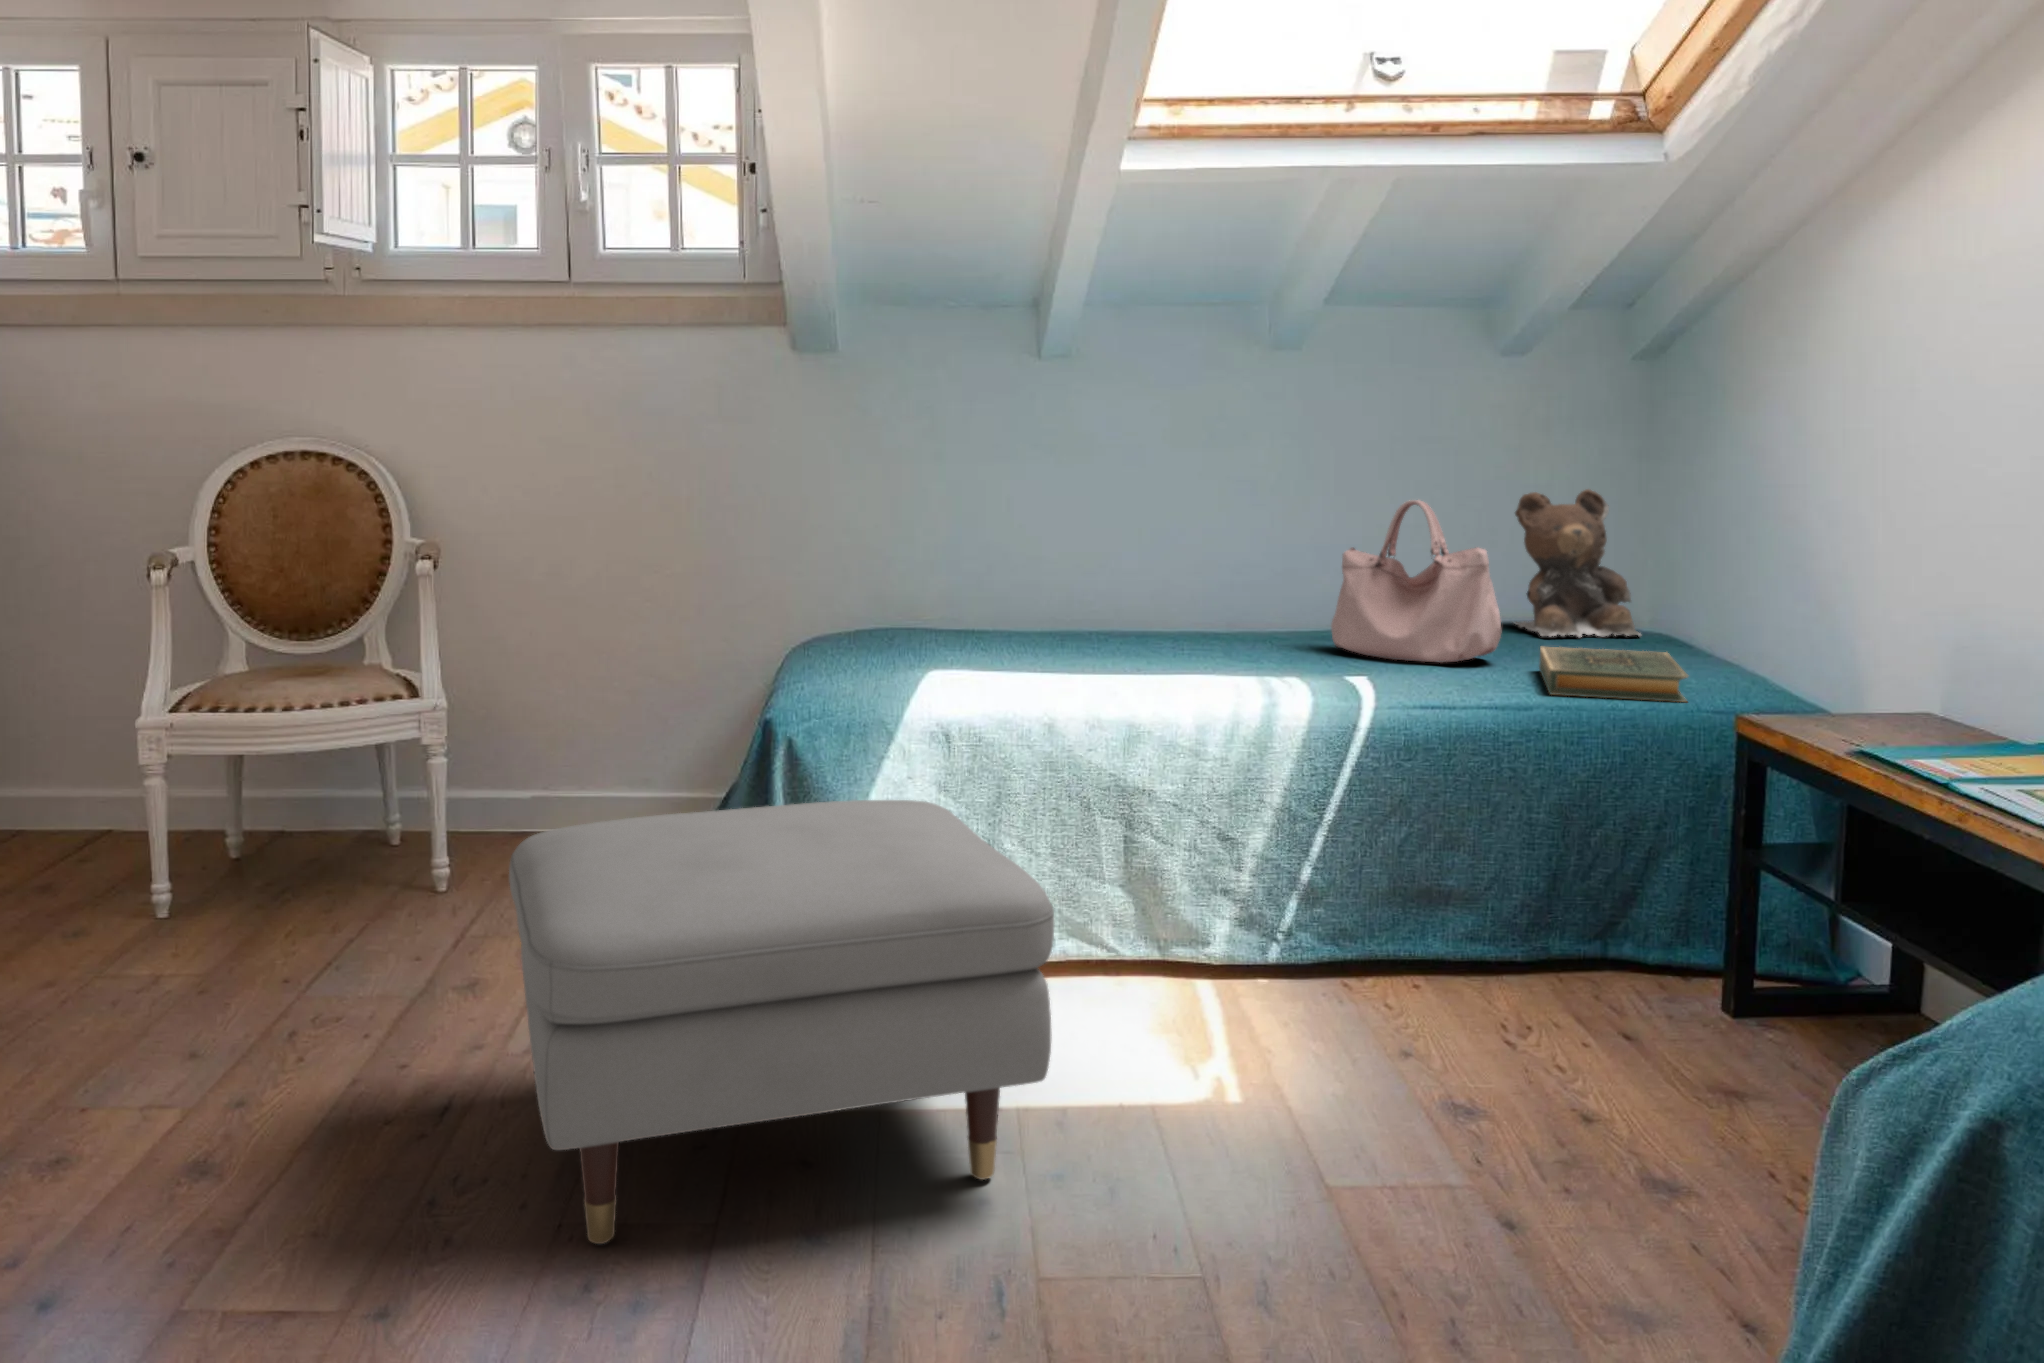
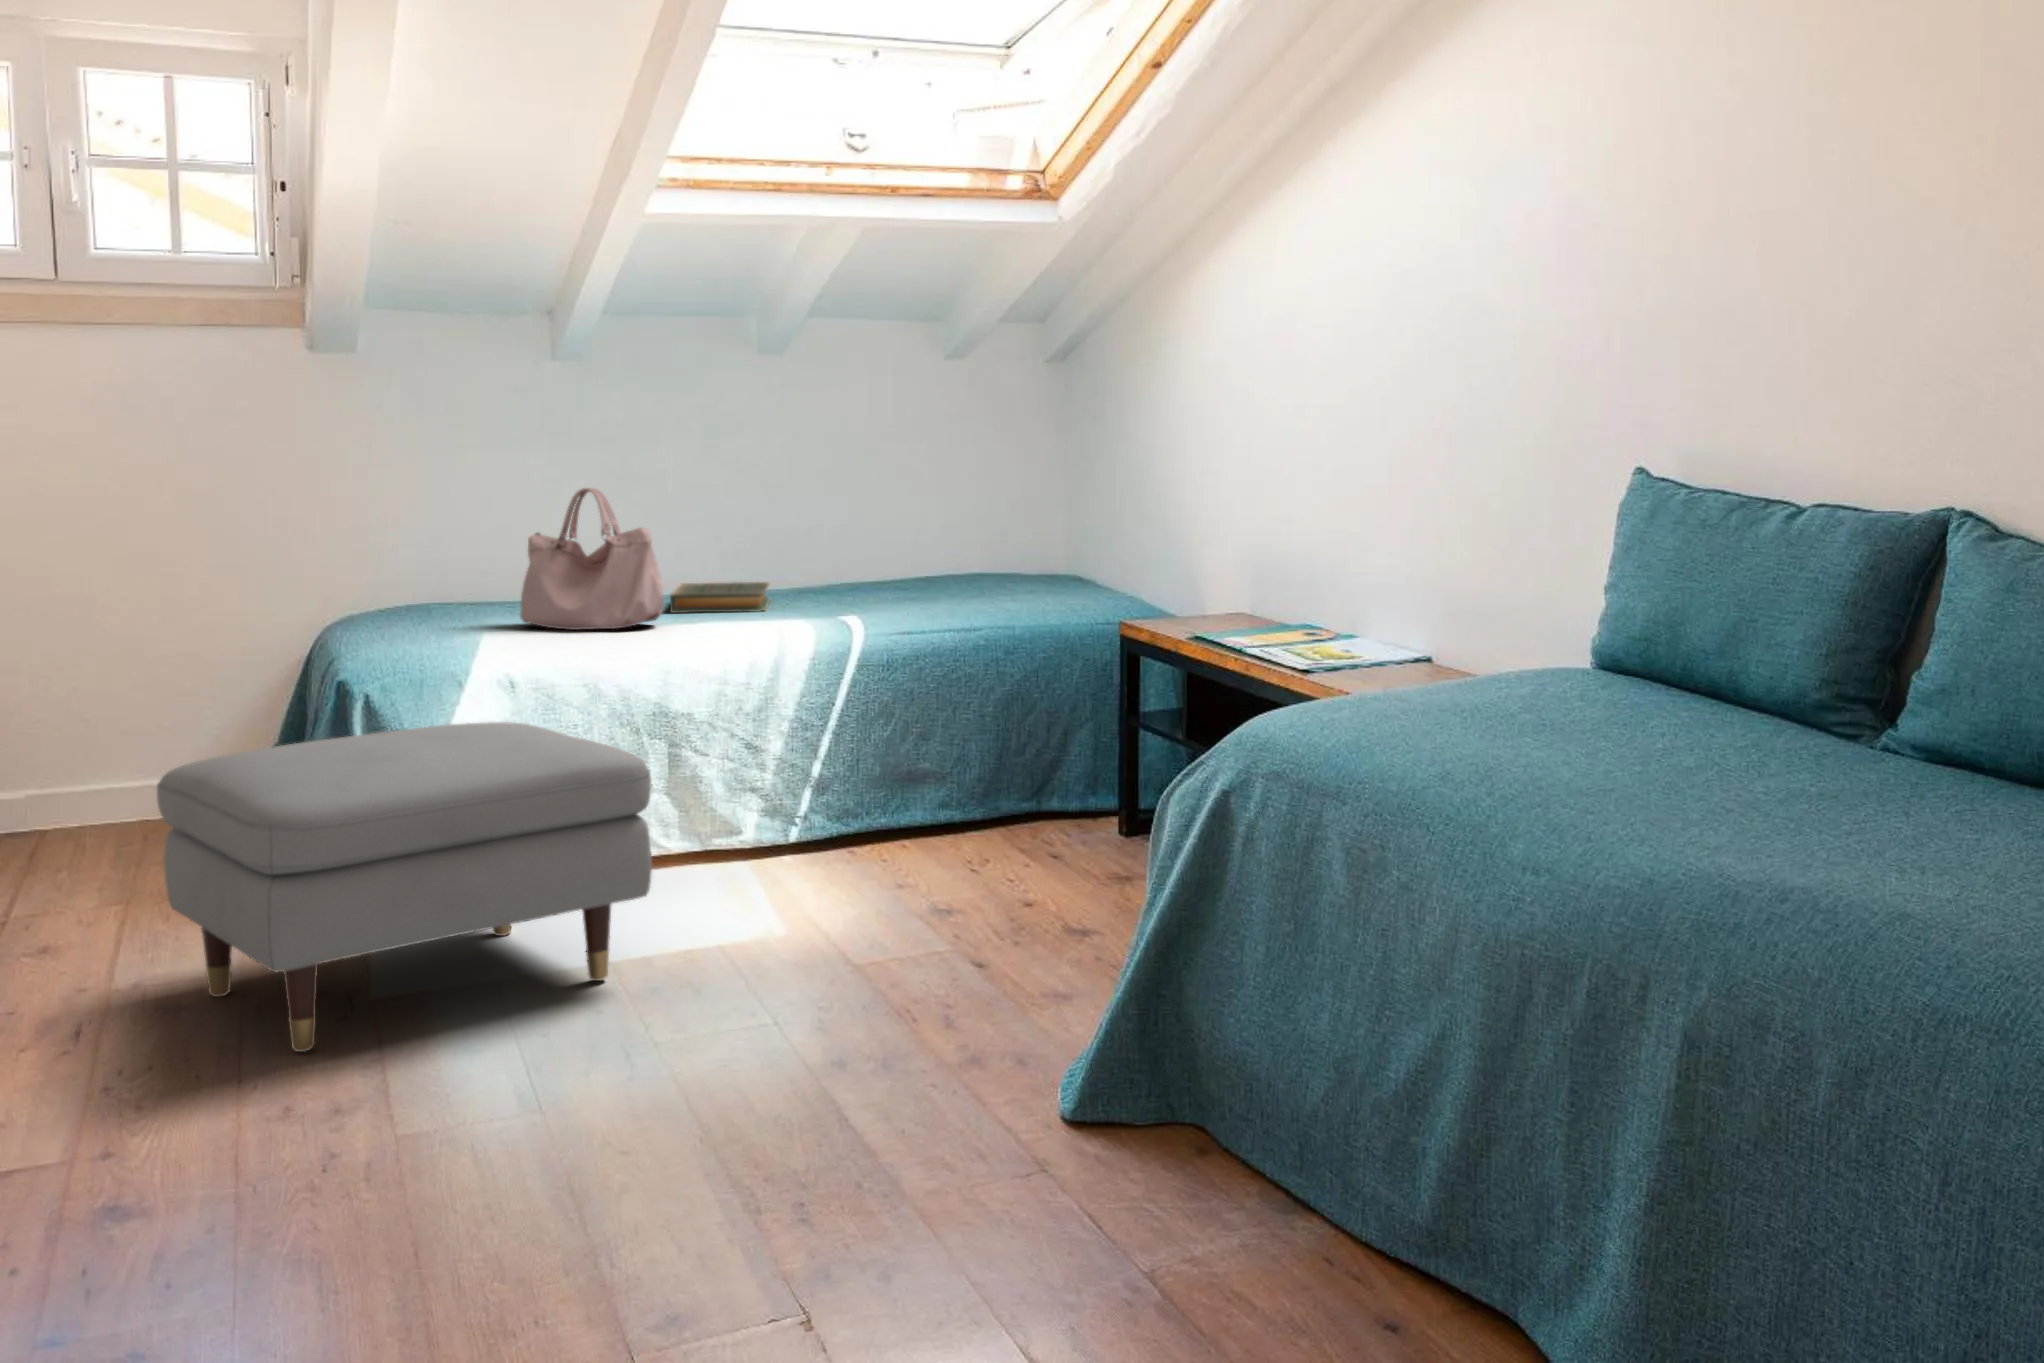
teddy bear: present [1514,489,1641,637] -> none [968,470,1066,588]
handbag: present [1331,500,1501,663] -> present [520,488,664,630]
hardback book: present [1539,647,1688,702] -> present [670,582,770,613]

